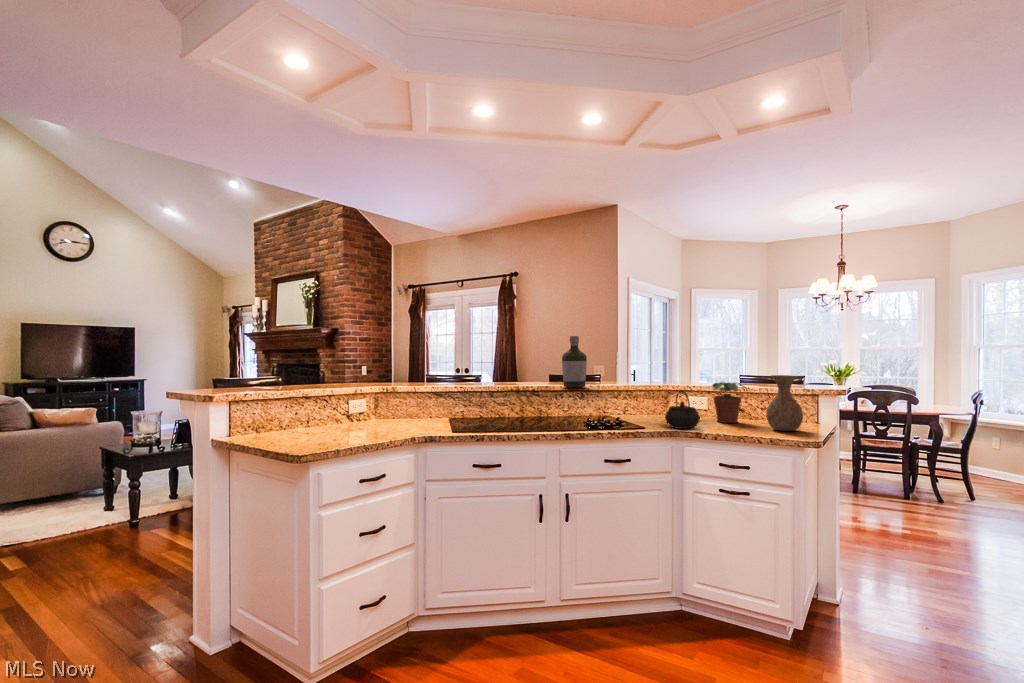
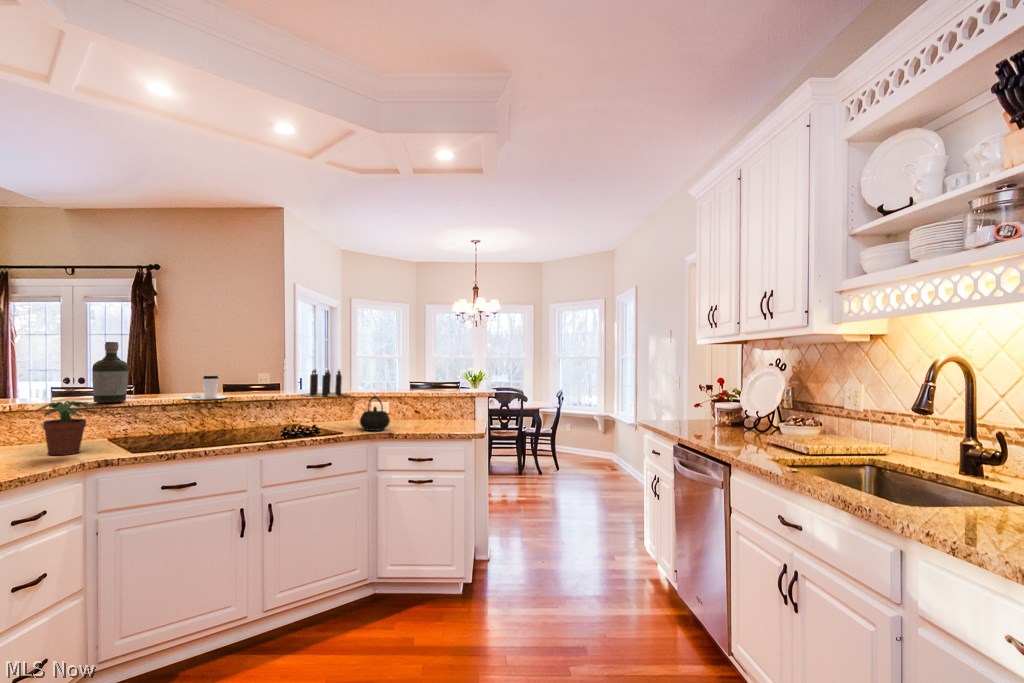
bottle: present [562,336,587,388] -> present [92,342,129,403]
candle: none [608,359,674,389] -> present [301,369,350,397]
coffee cup: none [507,365,542,388] -> present [184,375,227,400]
vase: present [766,375,803,431] -> none [440,382,466,426]
potted plant: present [712,382,747,423] -> present [35,401,97,455]

